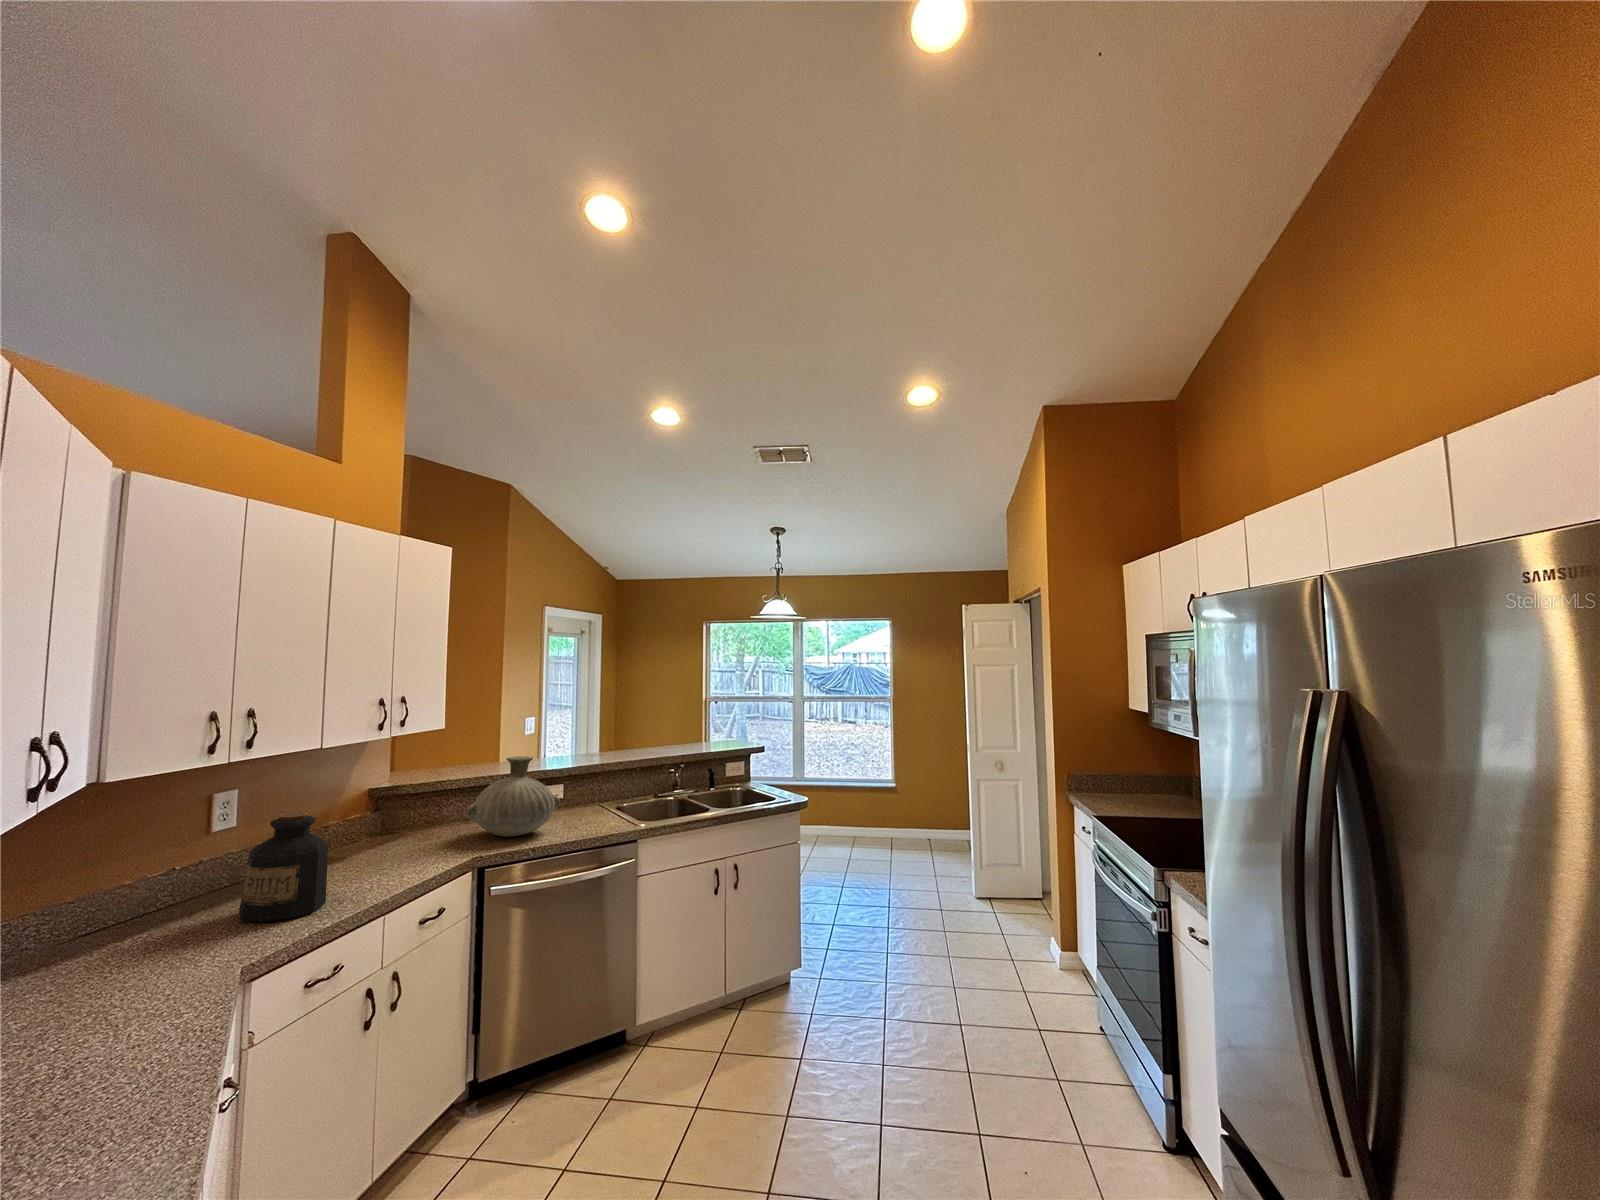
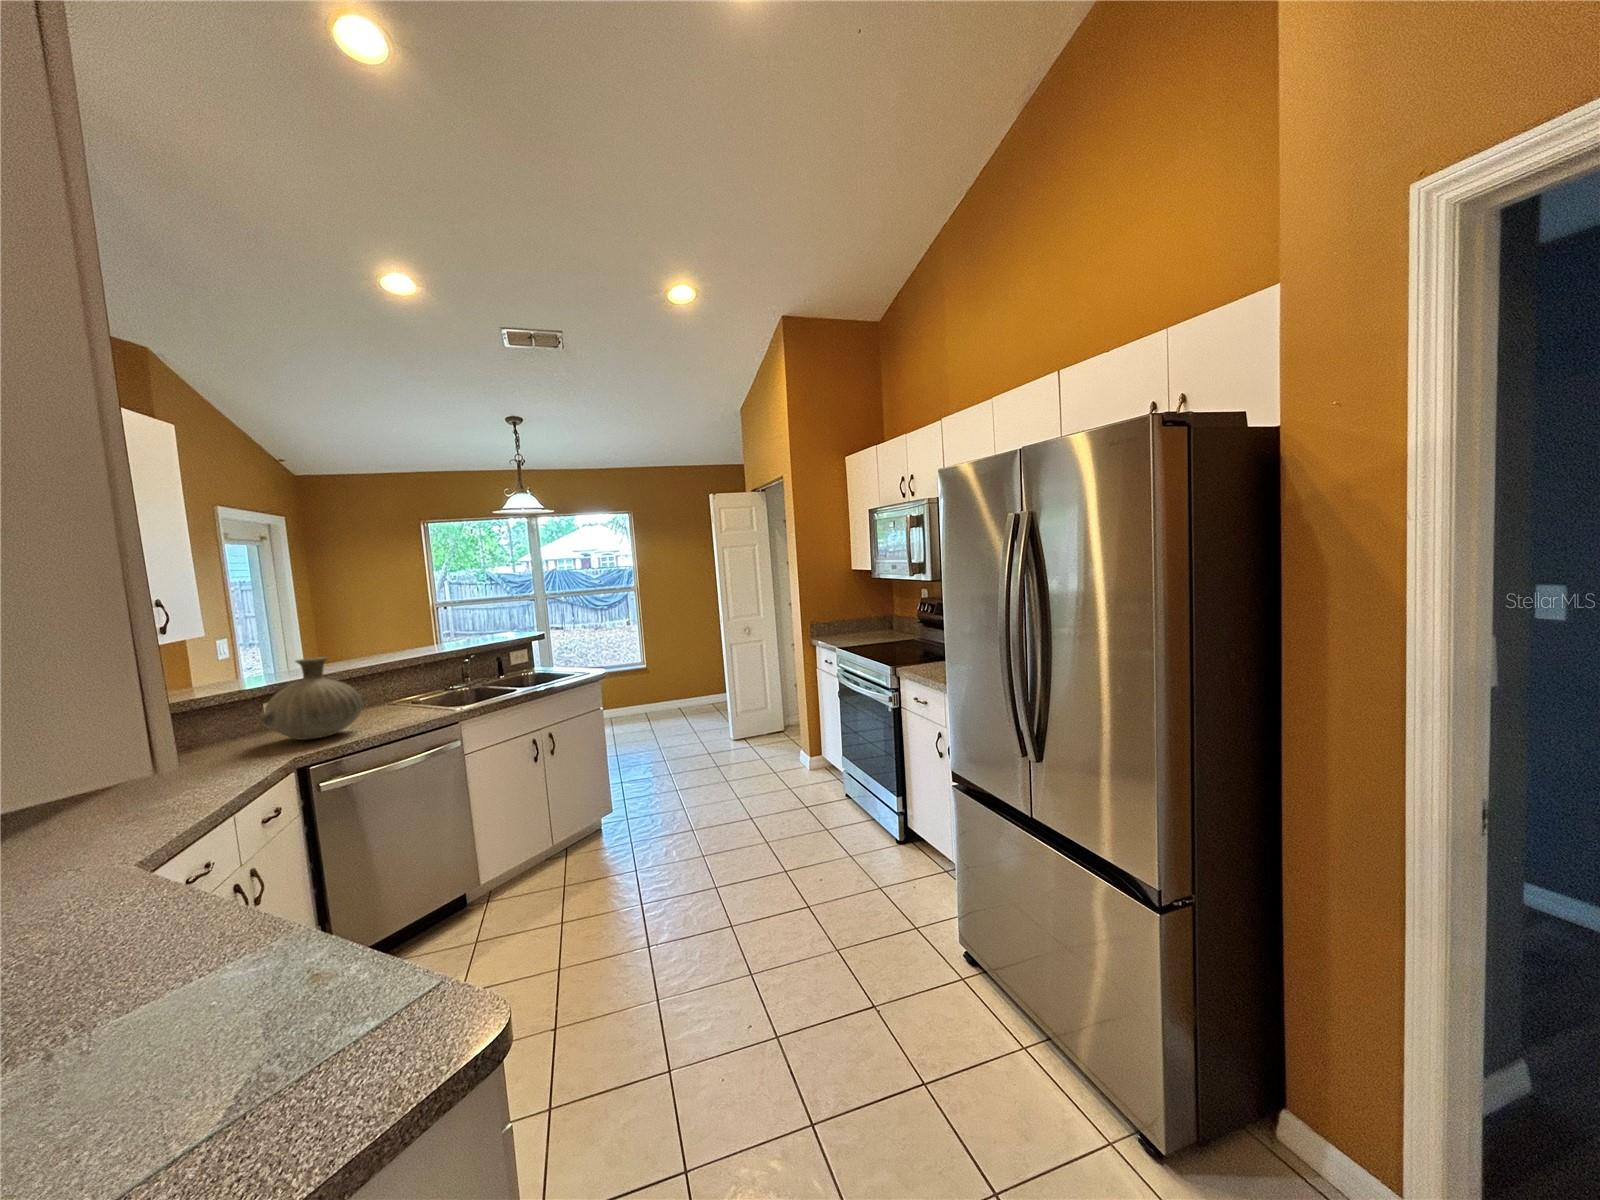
bottle: present [239,812,328,922] -> none [61,721,170,838]

